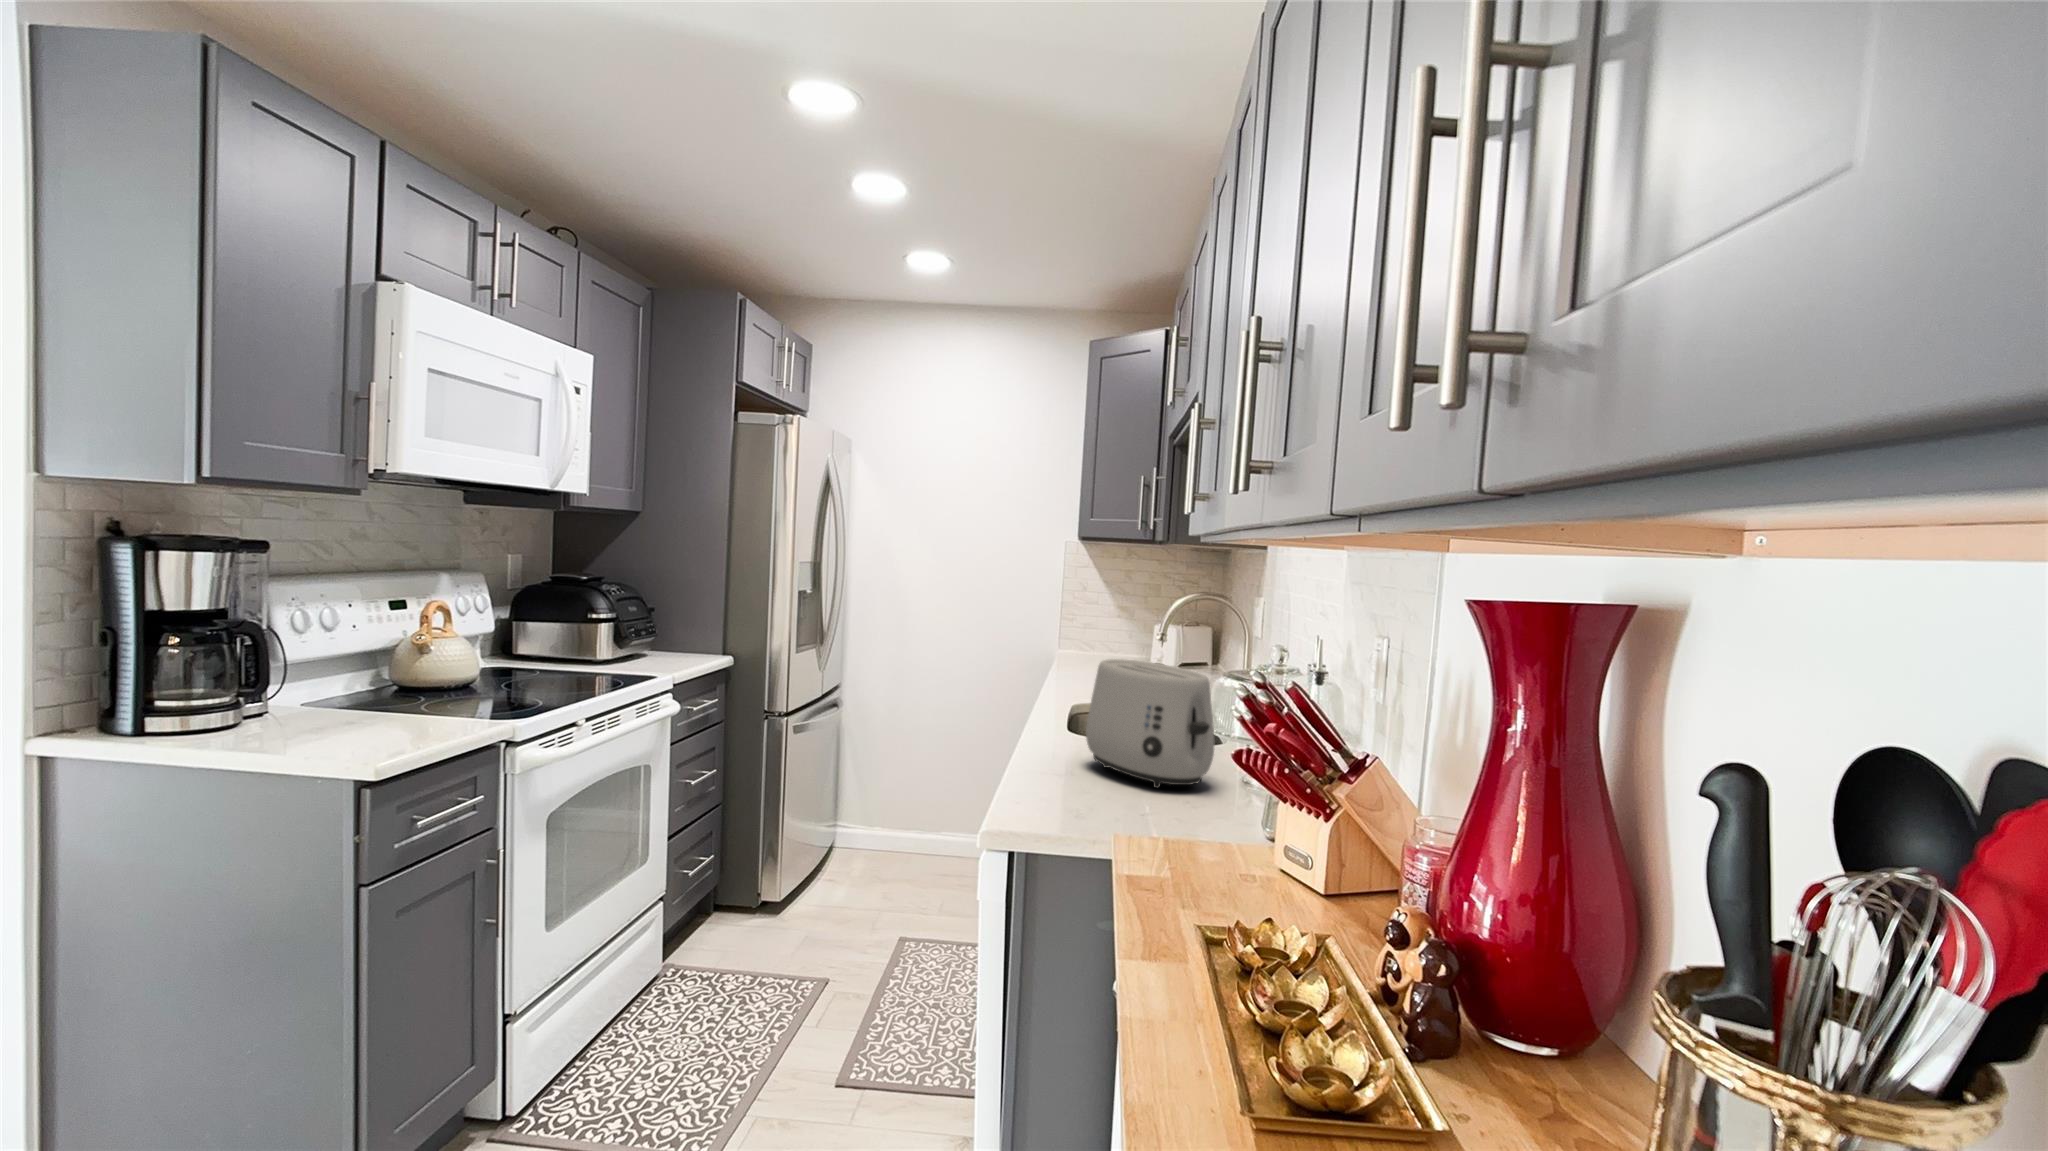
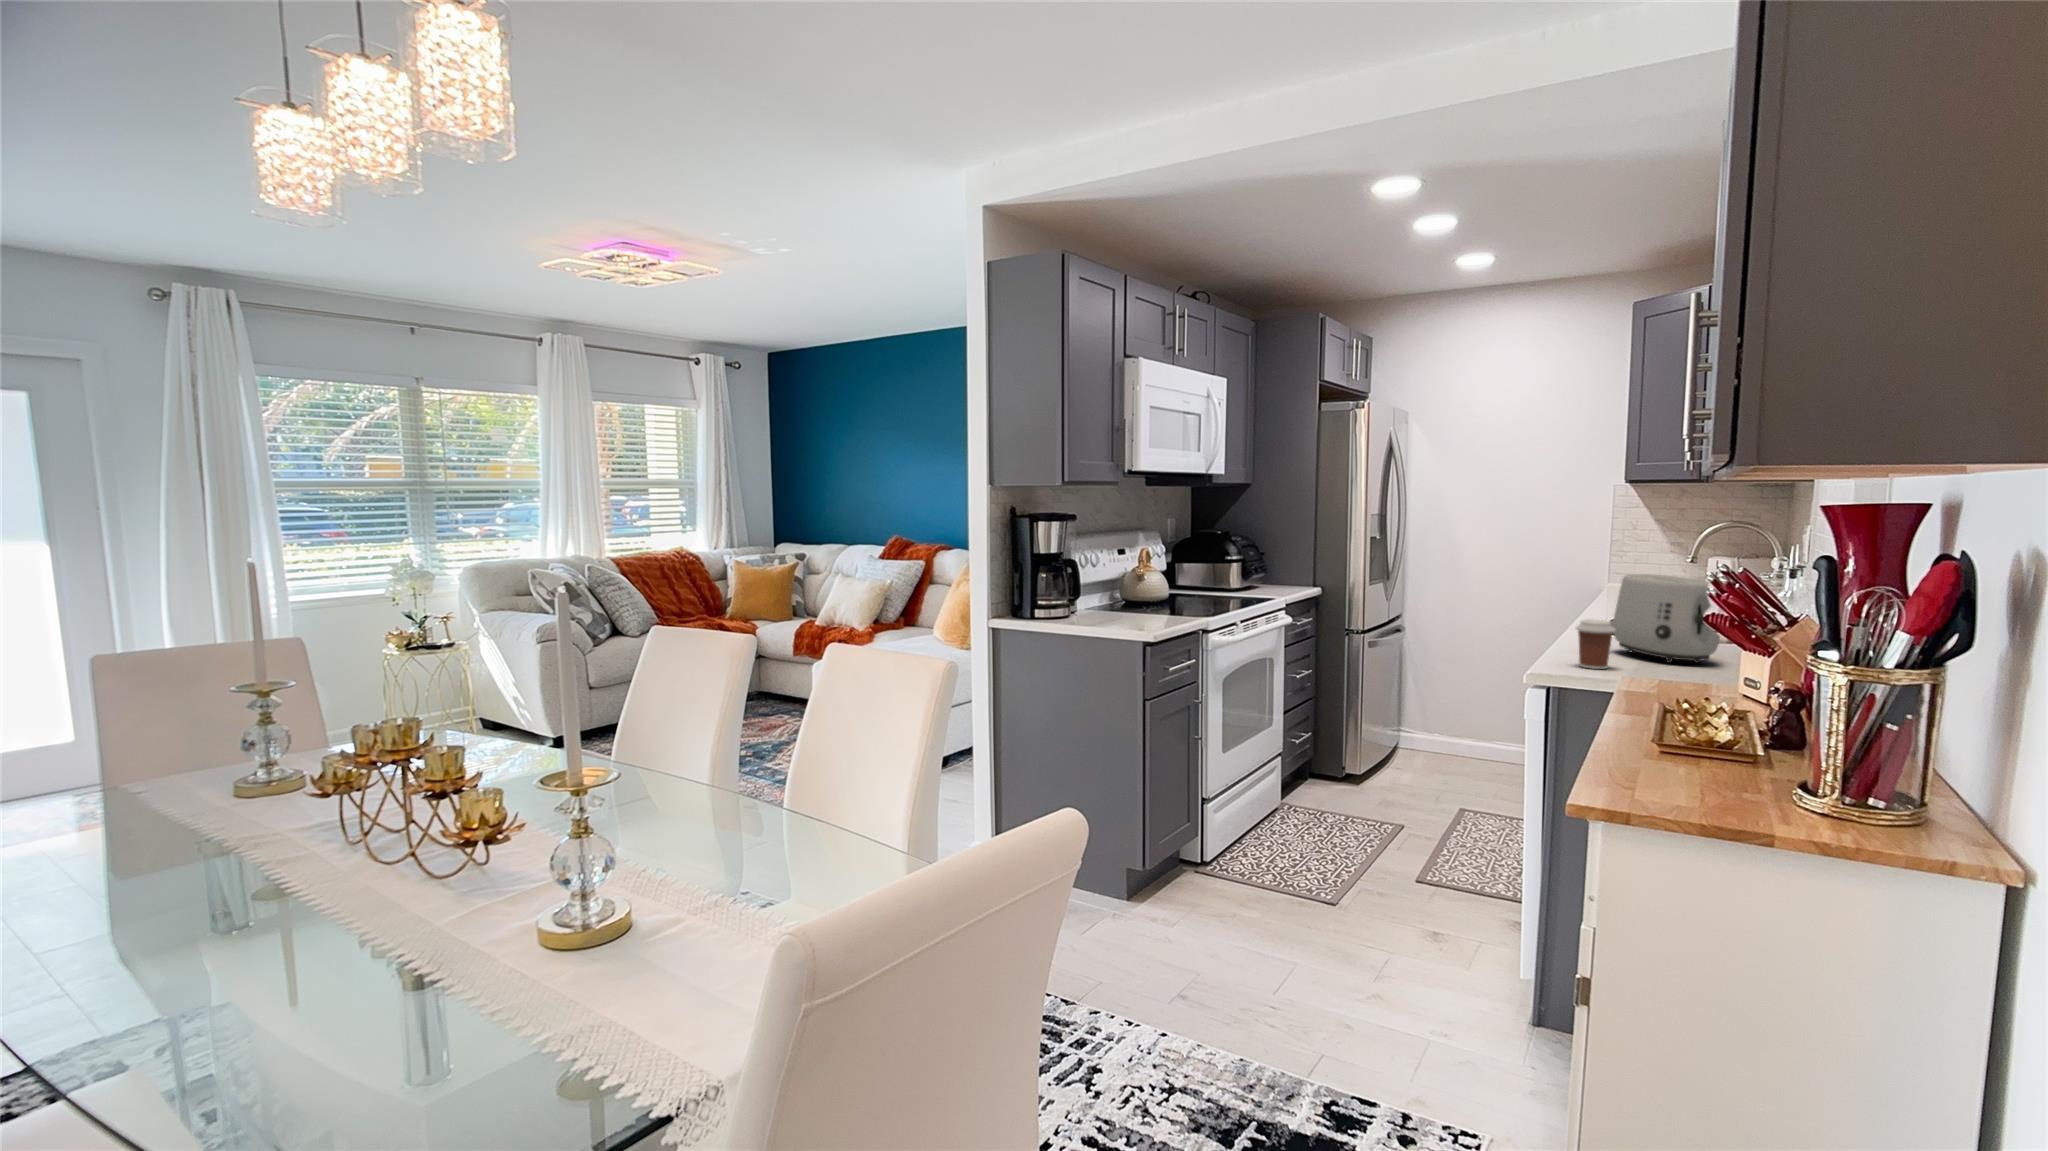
coffee cup: none [1049,736,1101,814] -> present [1576,619,1616,669]

